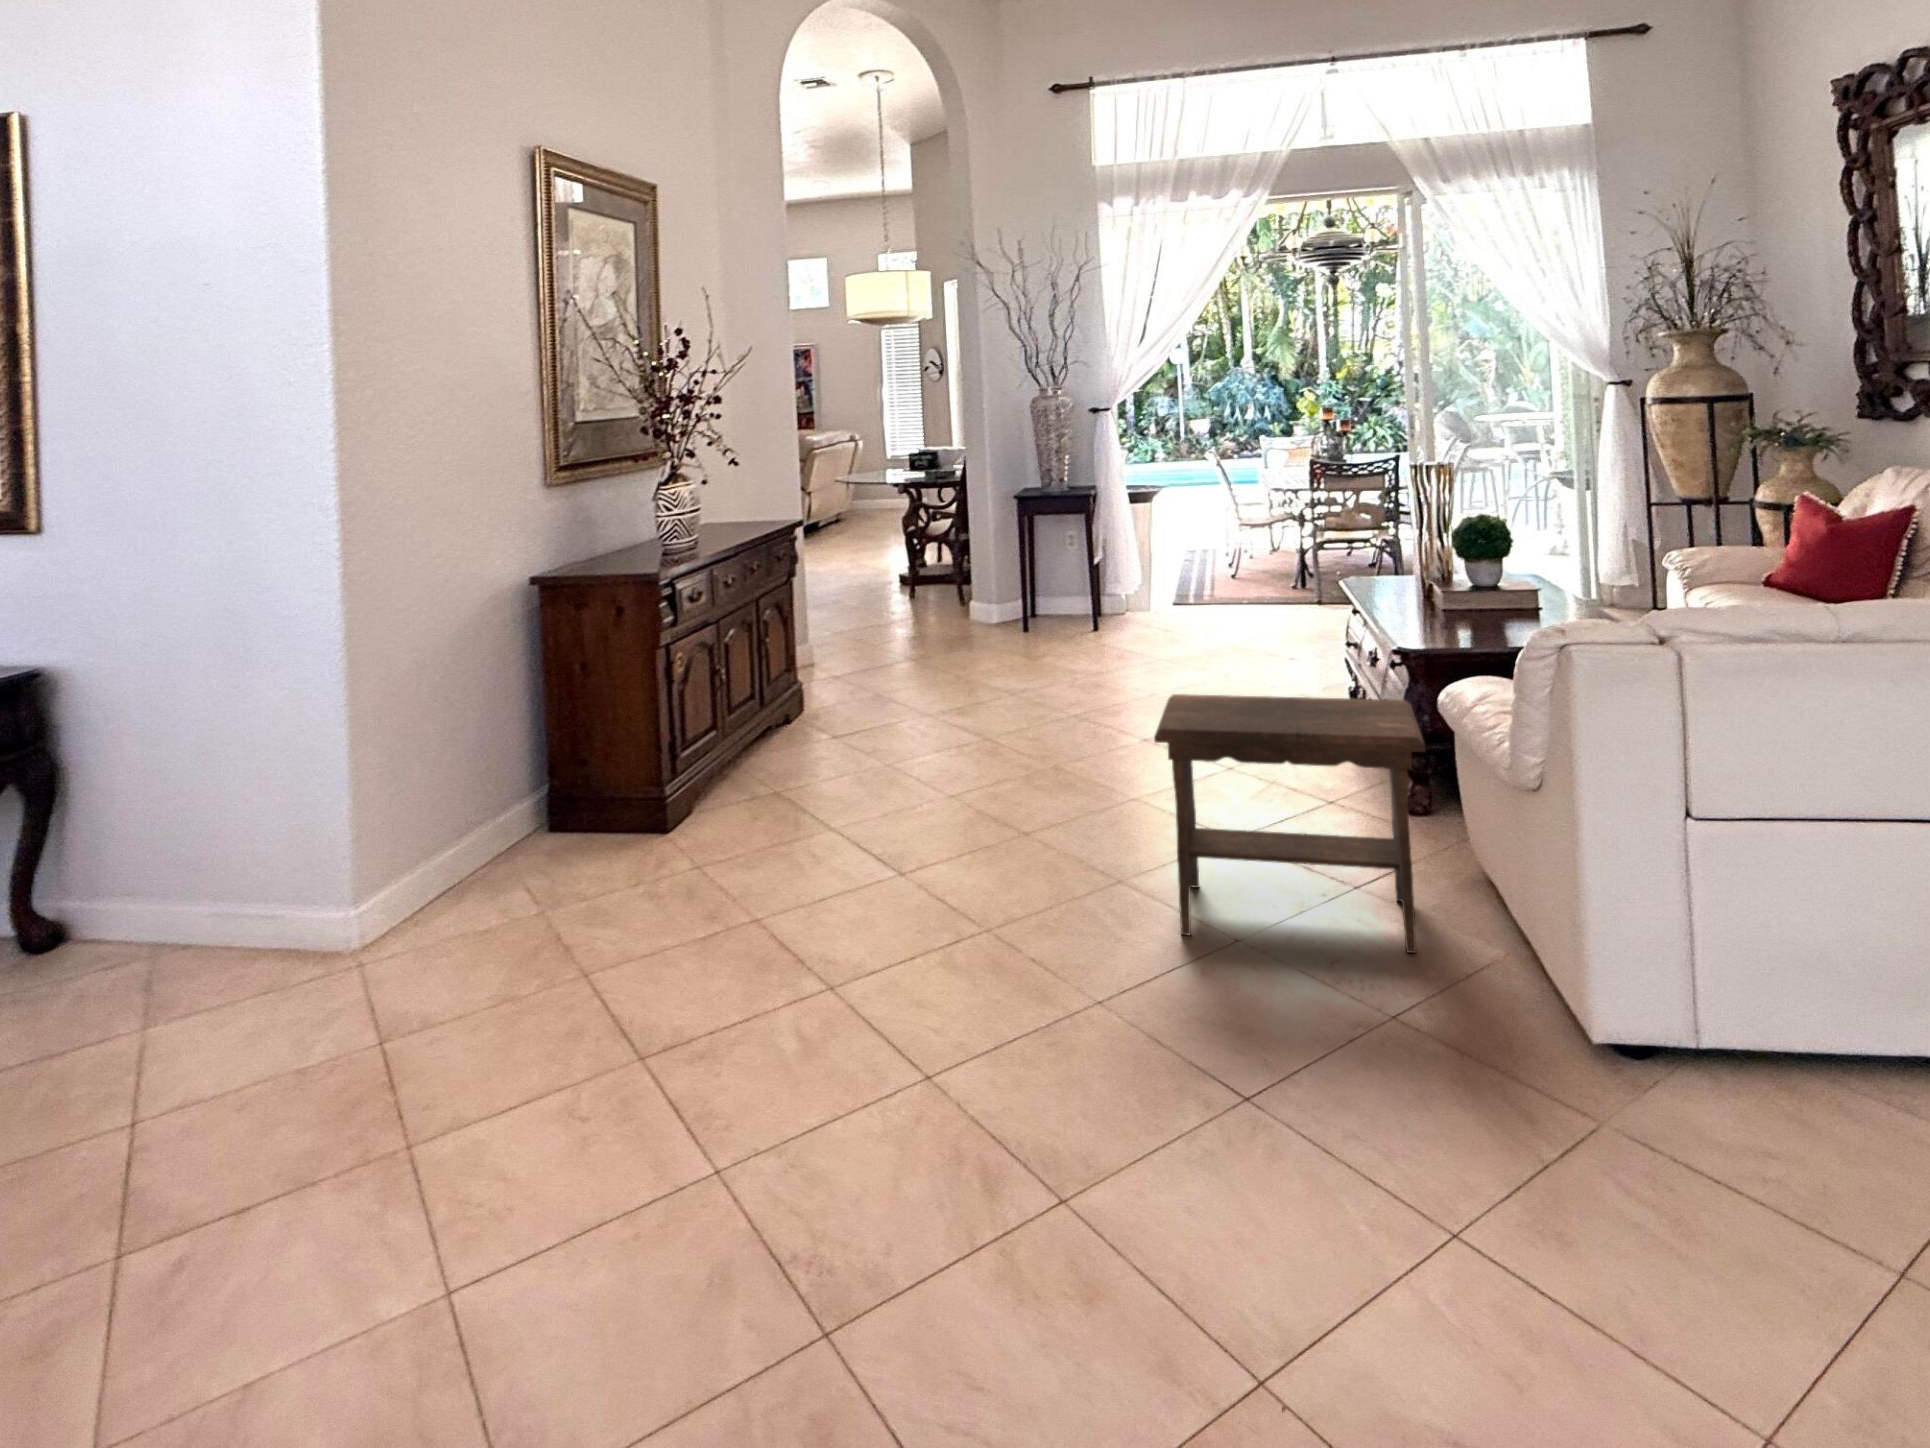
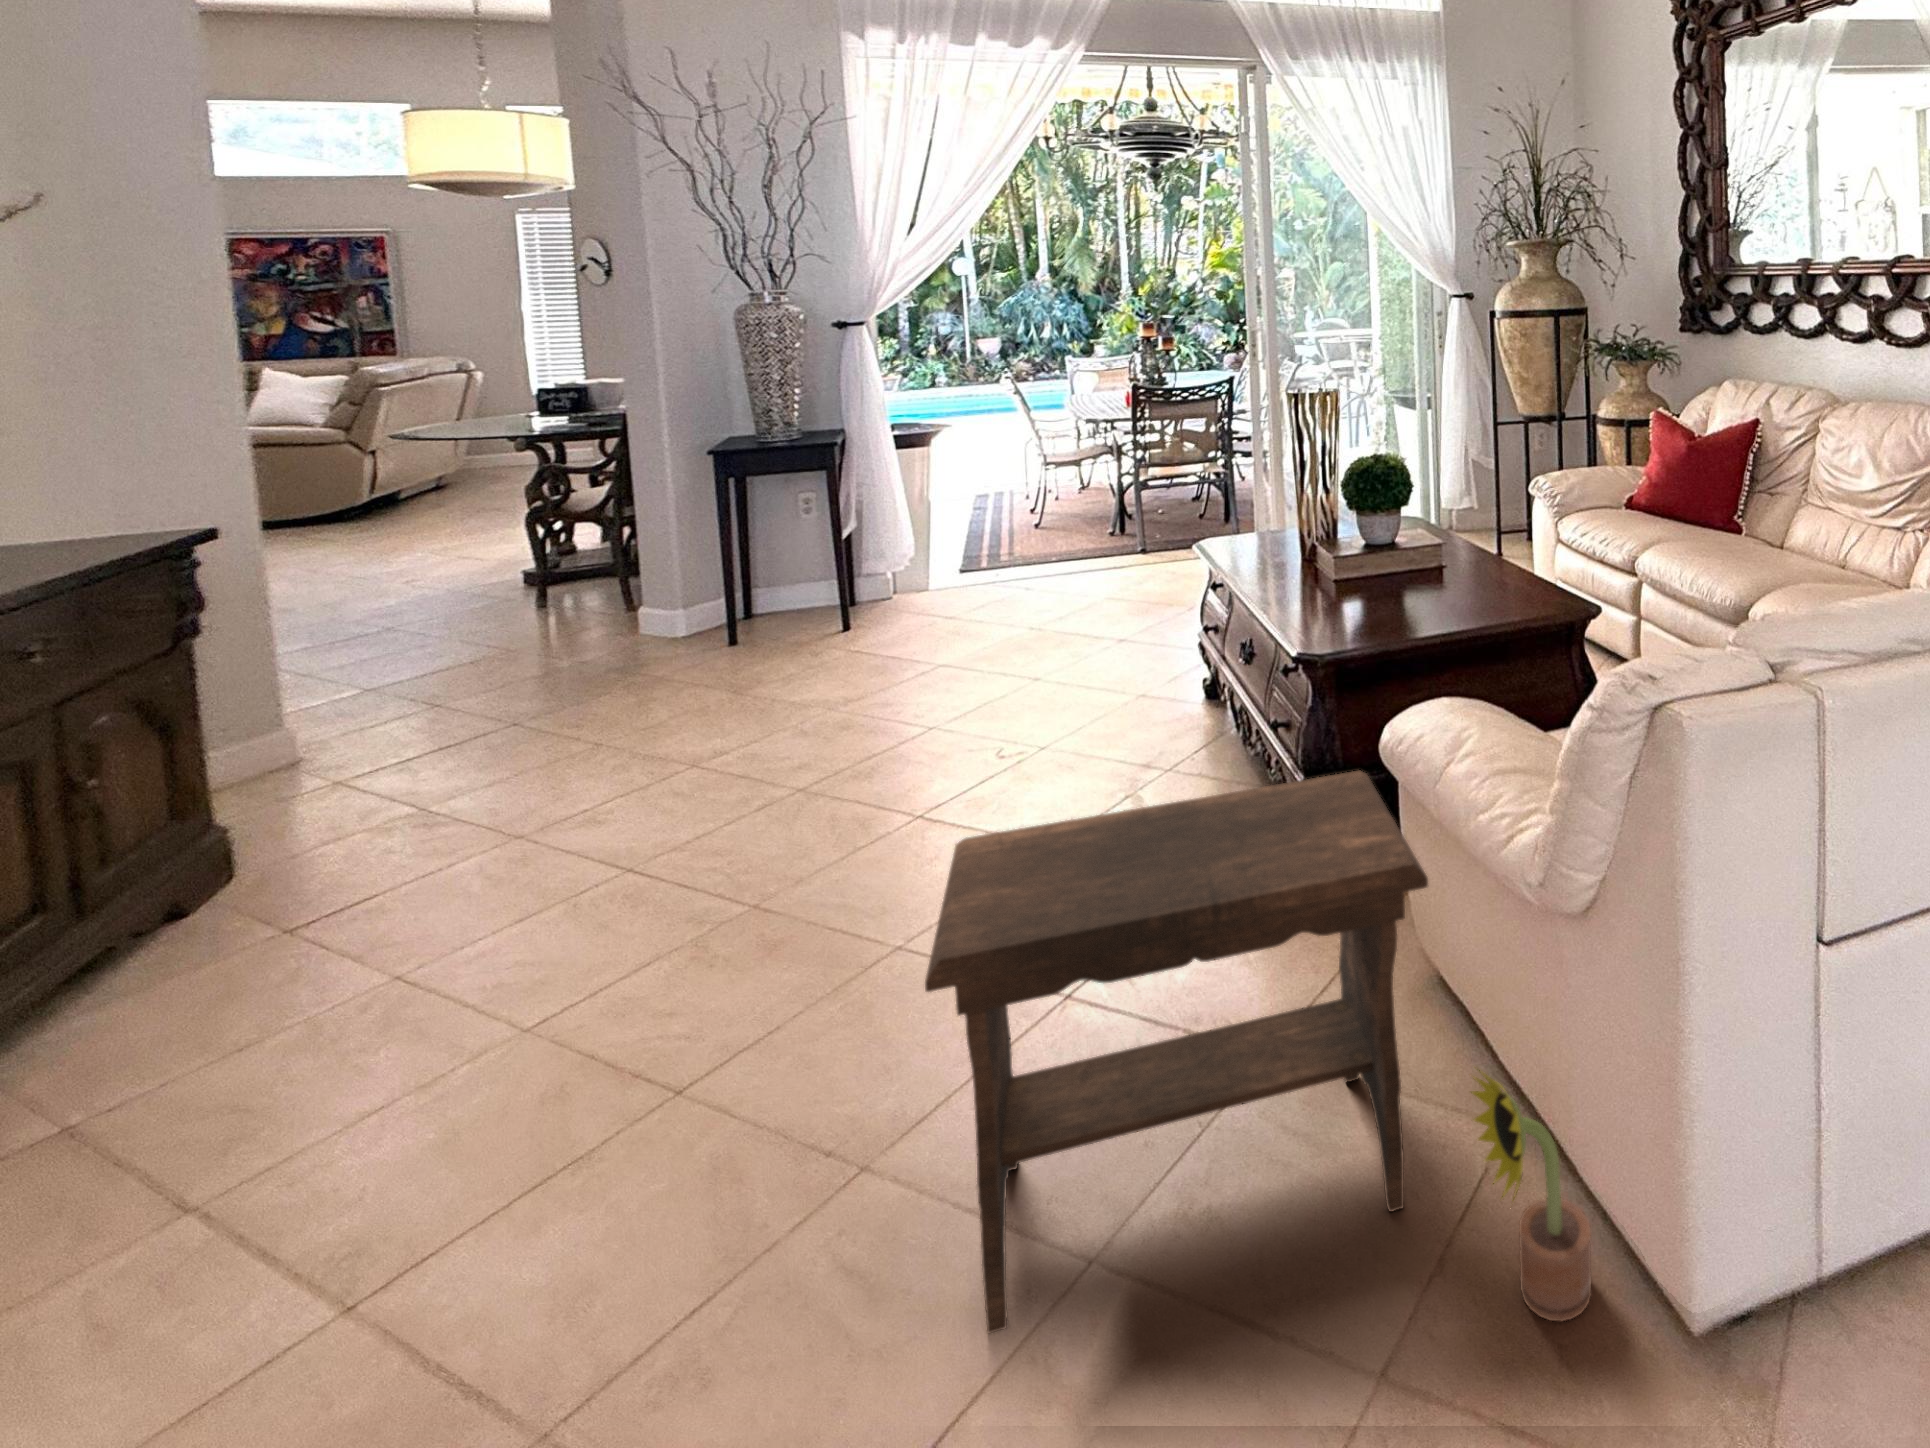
decorative plant: none [1446,853,1524,1015] -> present [1472,1072,1591,1321]

